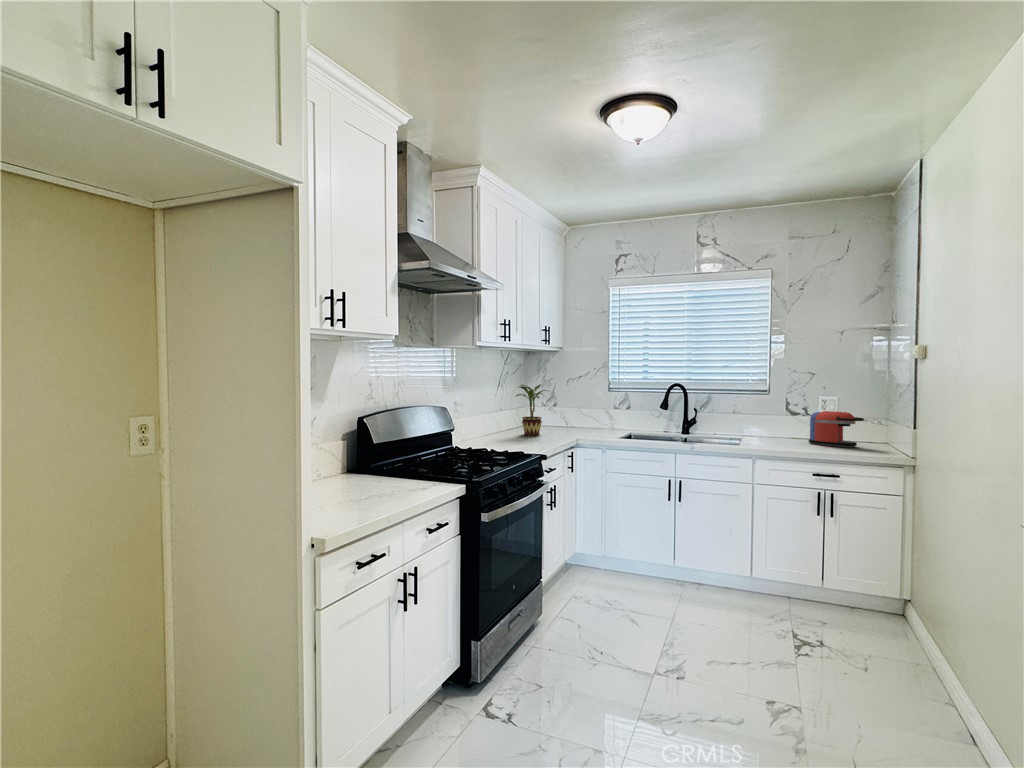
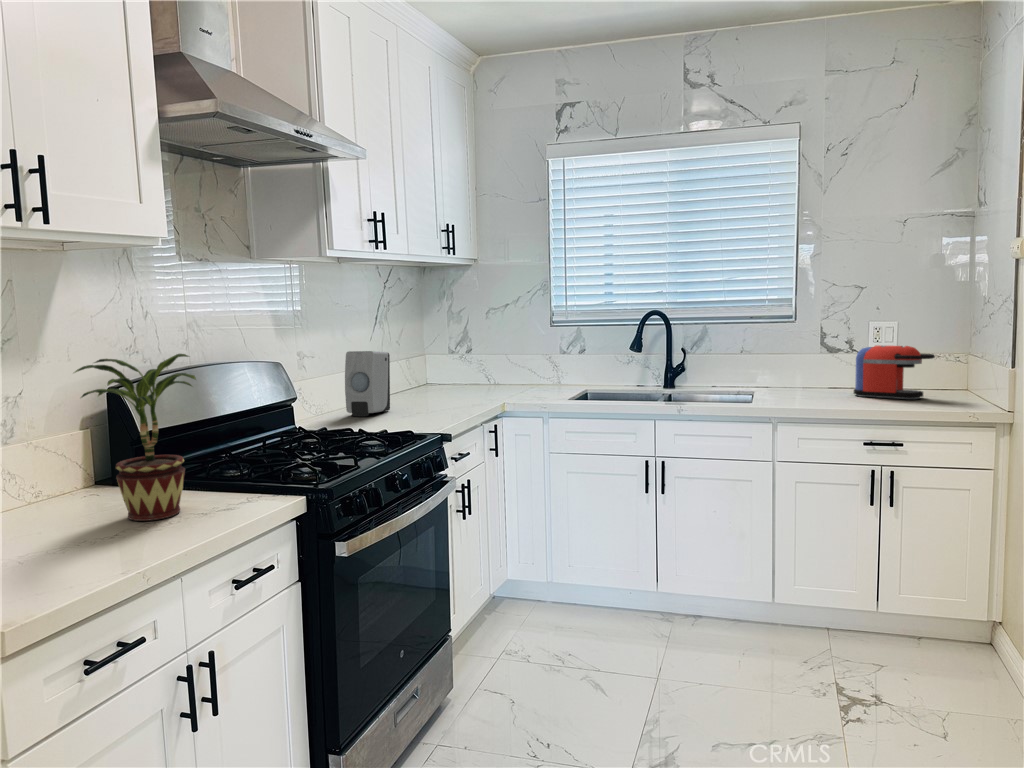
potted plant: present [516,384,550,435] -> present [75,354,196,521]
soap dispenser: none [480,402,507,442] -> present [345,351,390,416]

